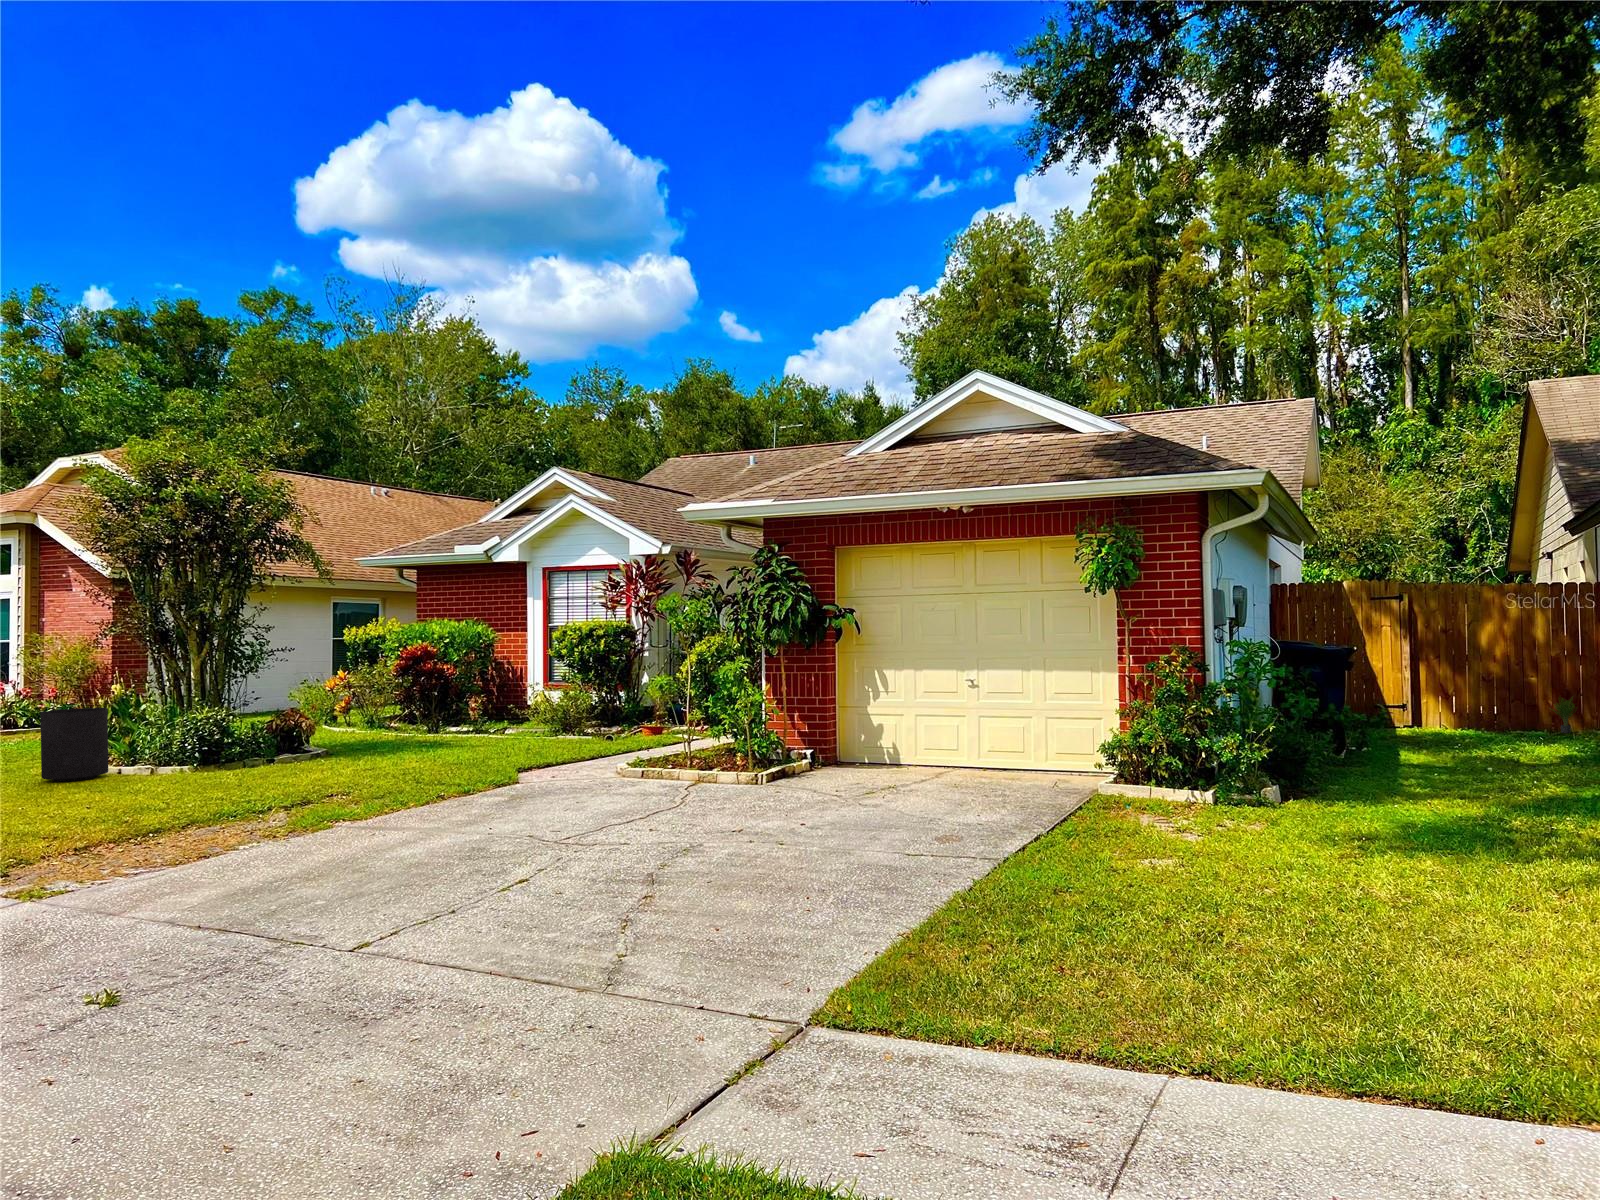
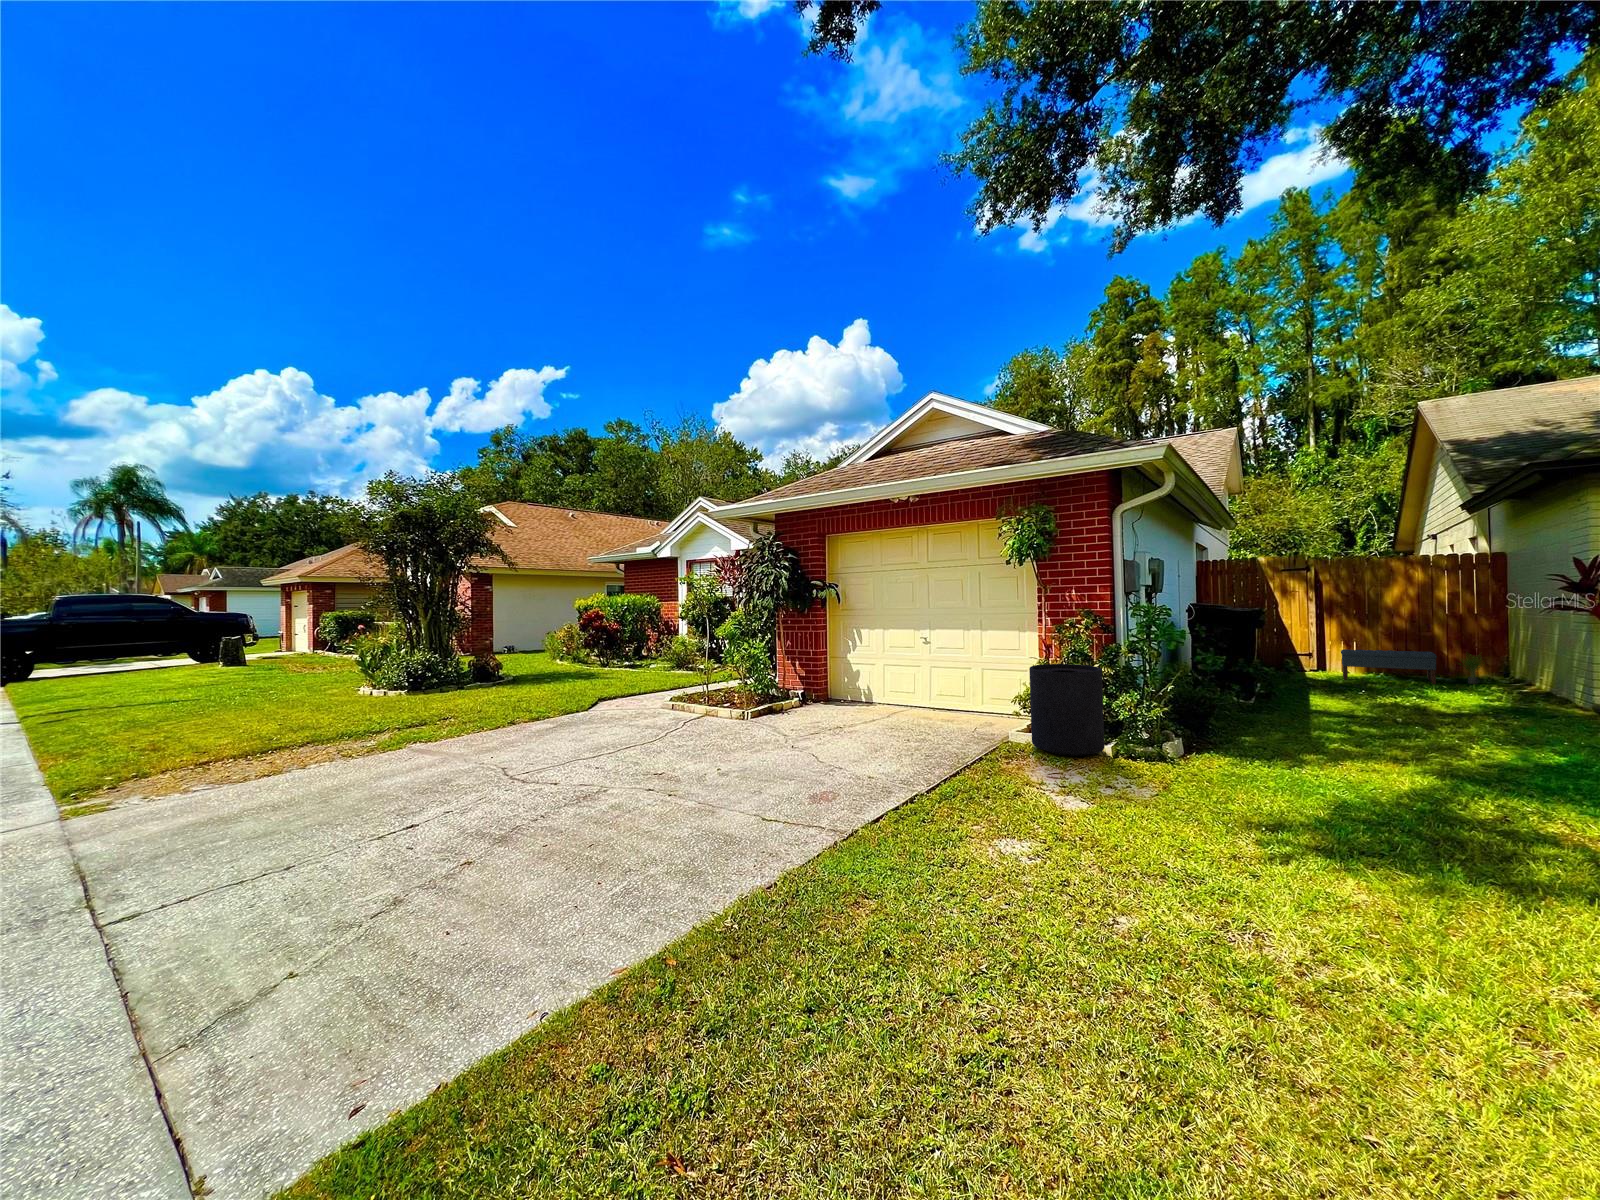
bench: none [1435,695,1530,735] -> present [1341,649,1437,684]
trash can: present [41,708,108,782] -> present [1029,664,1104,756]

